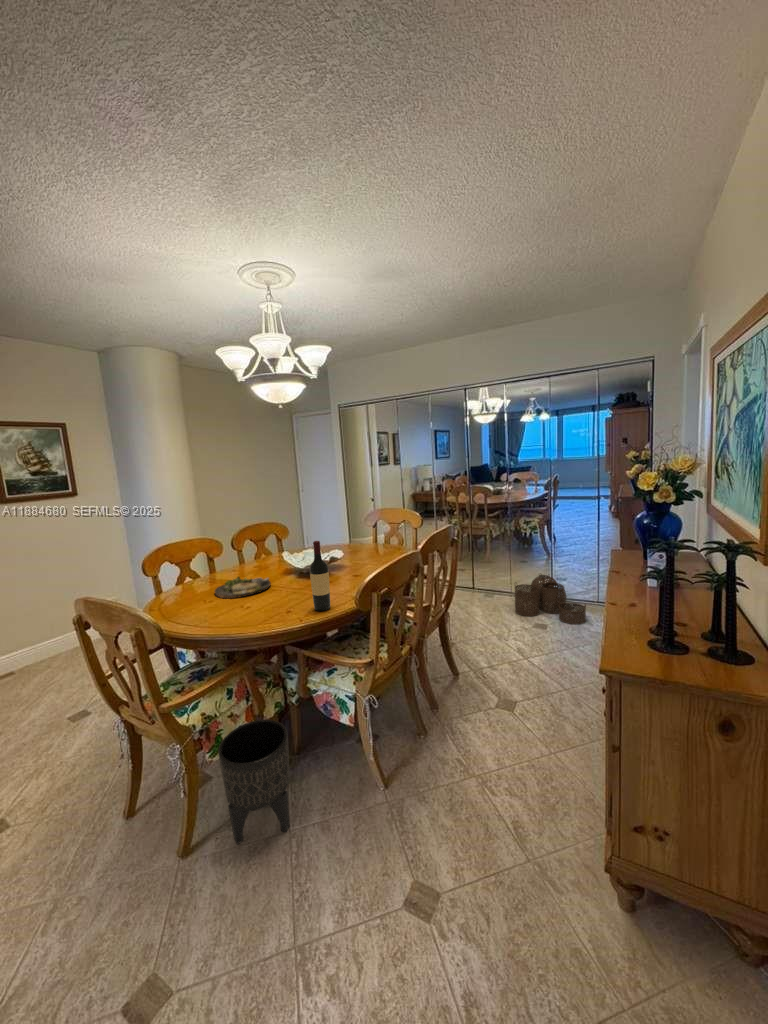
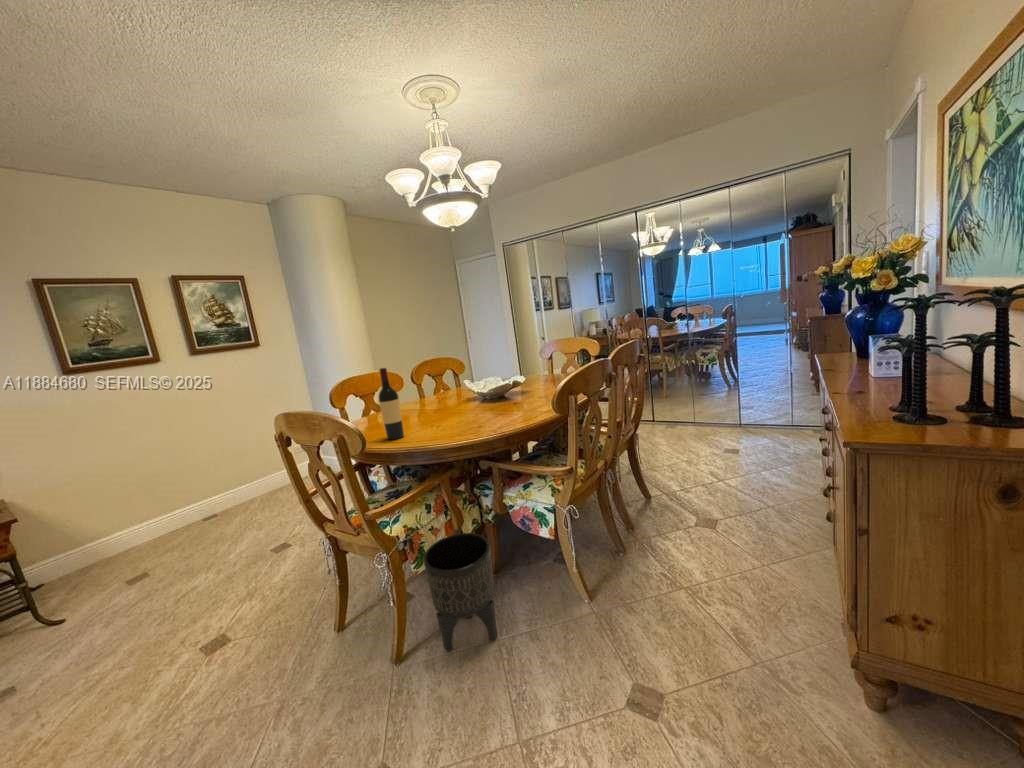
wine bottle: present [310,541,330,611] -> present [379,368,404,440]
woven basket: present [515,574,586,624] -> none [697,399,778,446]
dinner plate: present [215,577,271,598] -> none [402,402,456,422]

